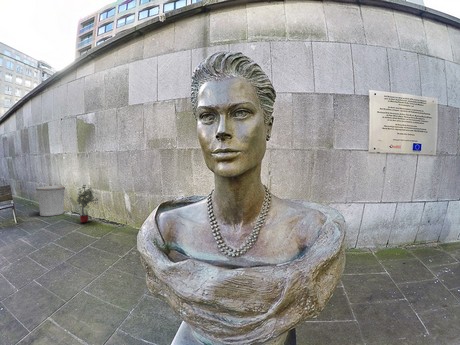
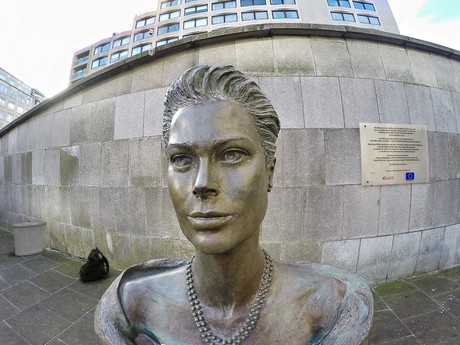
potted tree: present [77,185,98,223] -> none [53,222,80,264]
backpack: none [102,206,130,235] -> present [78,247,109,281]

